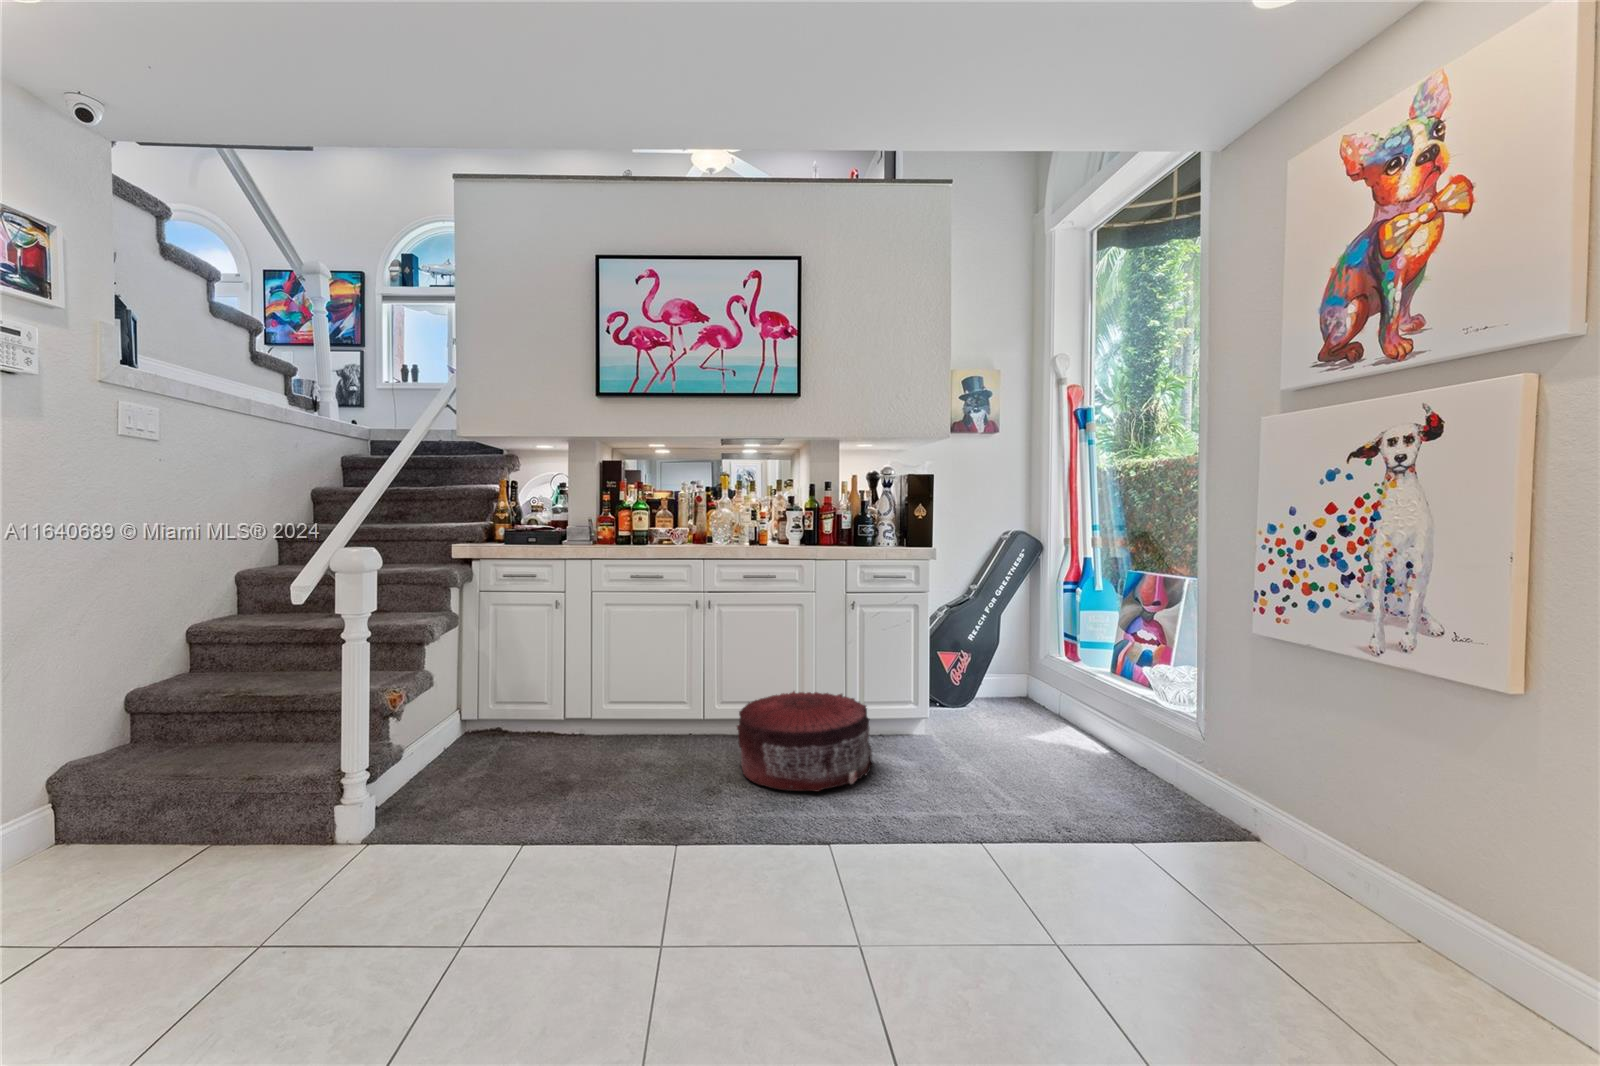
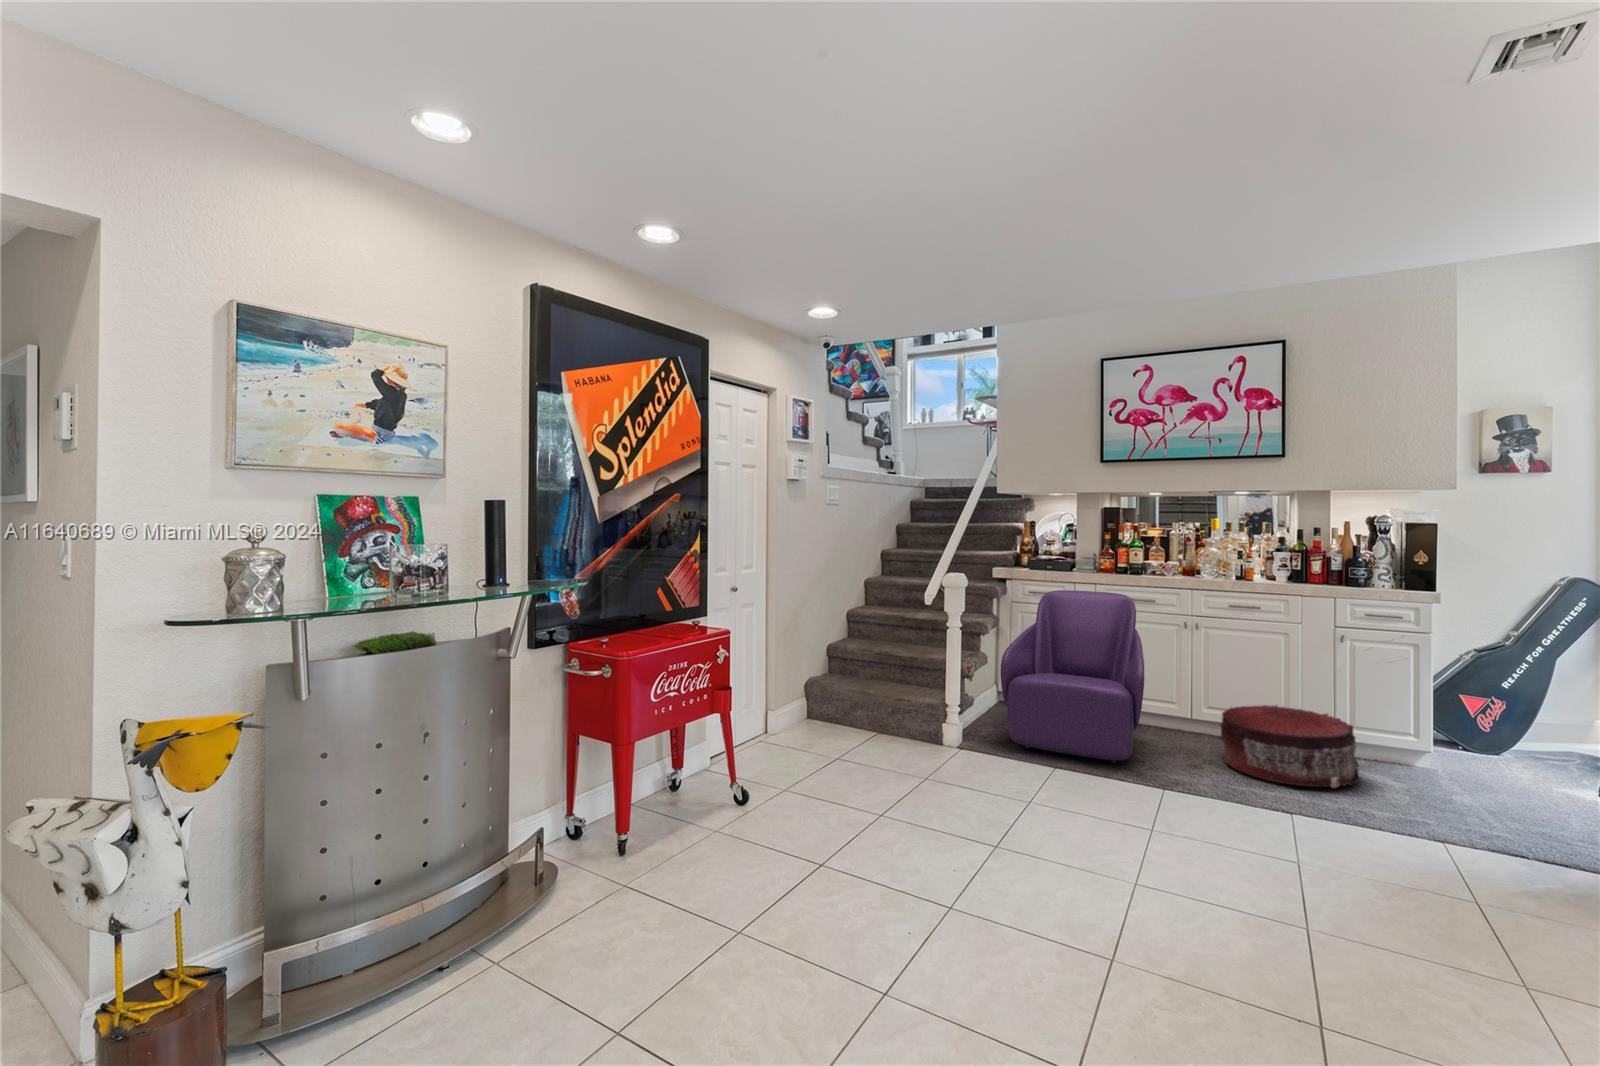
armchair: none [440,569,647,815] -> present [1001,590,1144,763]

